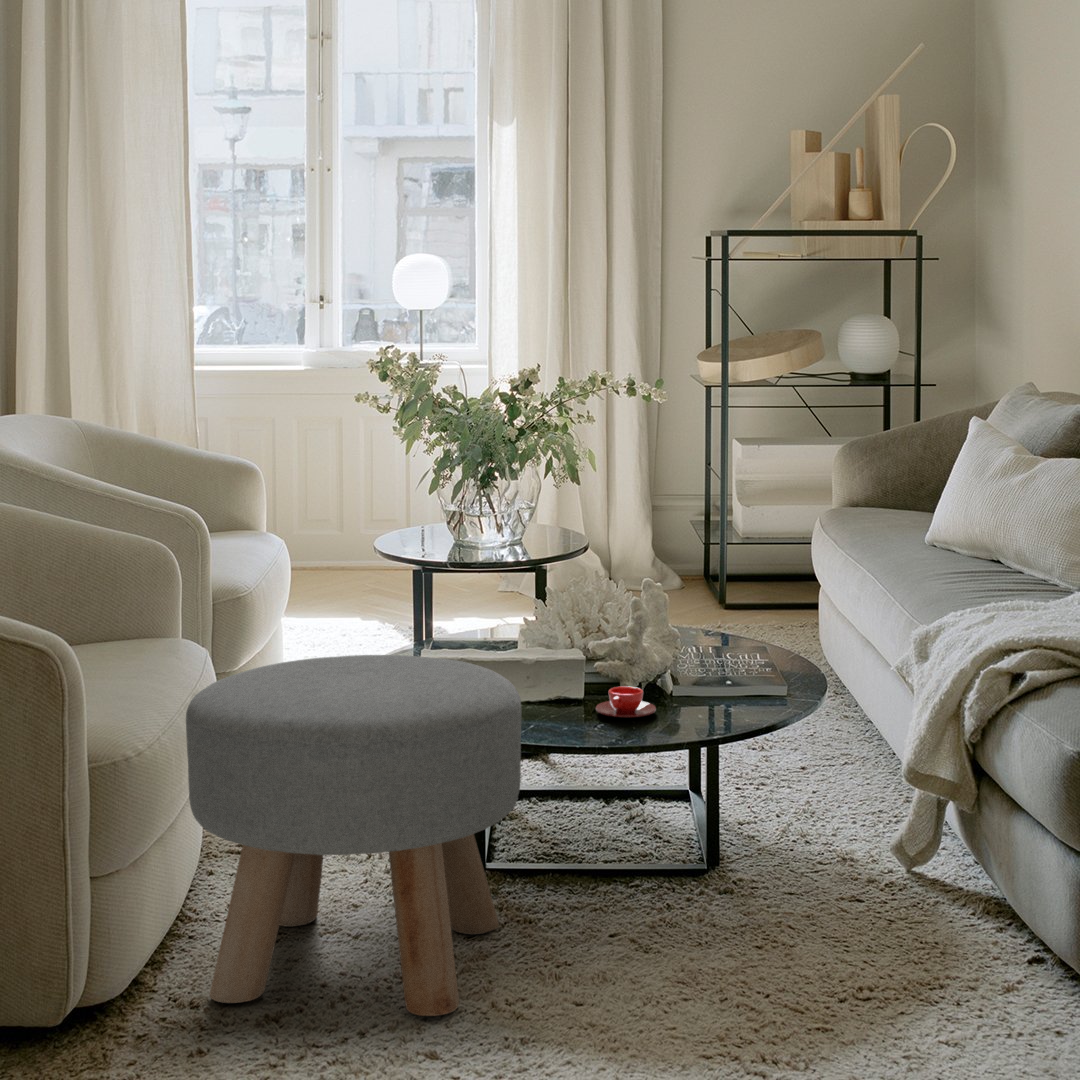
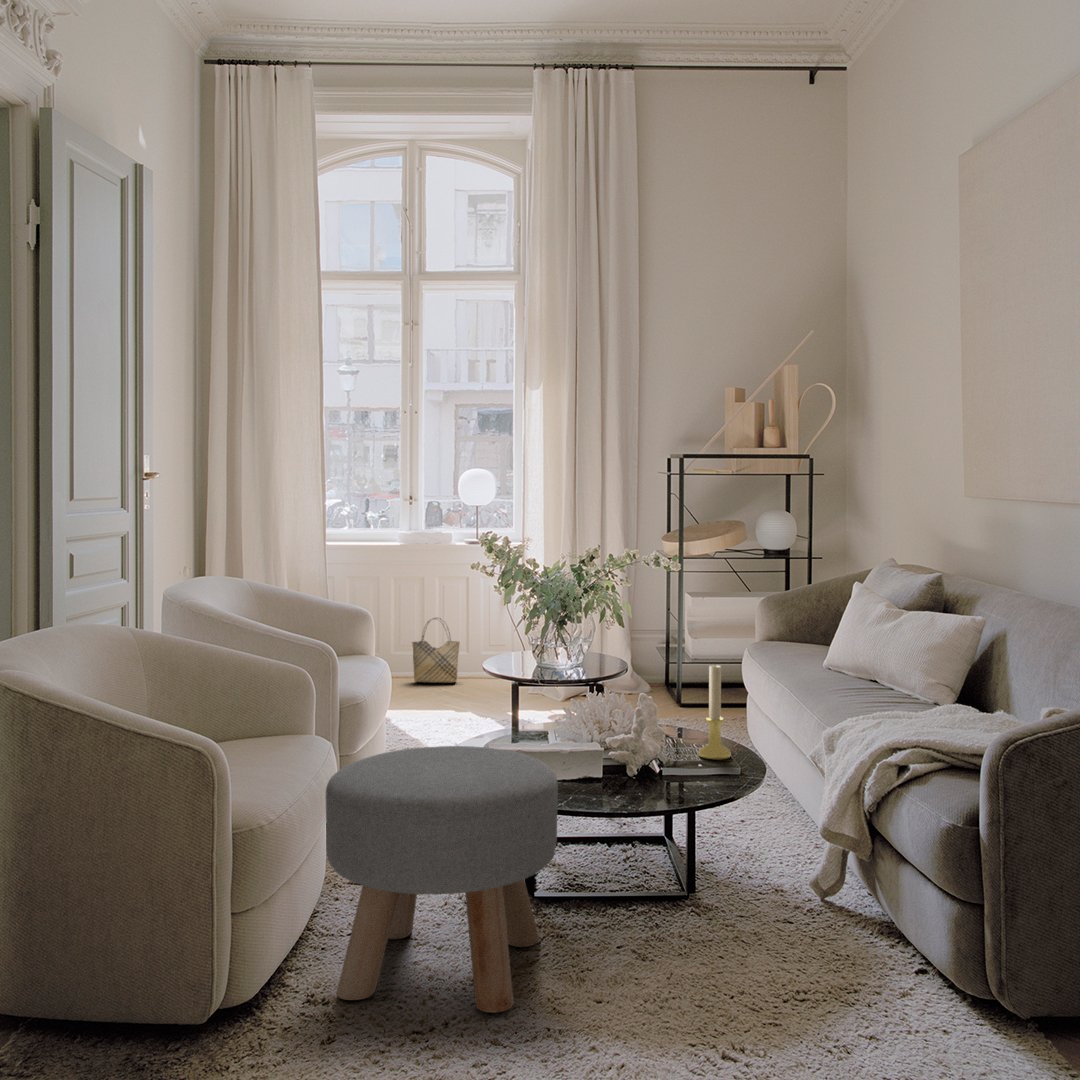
woven basket: none [317,483,391,581] -> present [412,618,460,683]
candle holder: none [731,534,779,674] -> present [698,665,731,760]
teacup: present [596,686,656,717] -> none [607,769,649,792]

